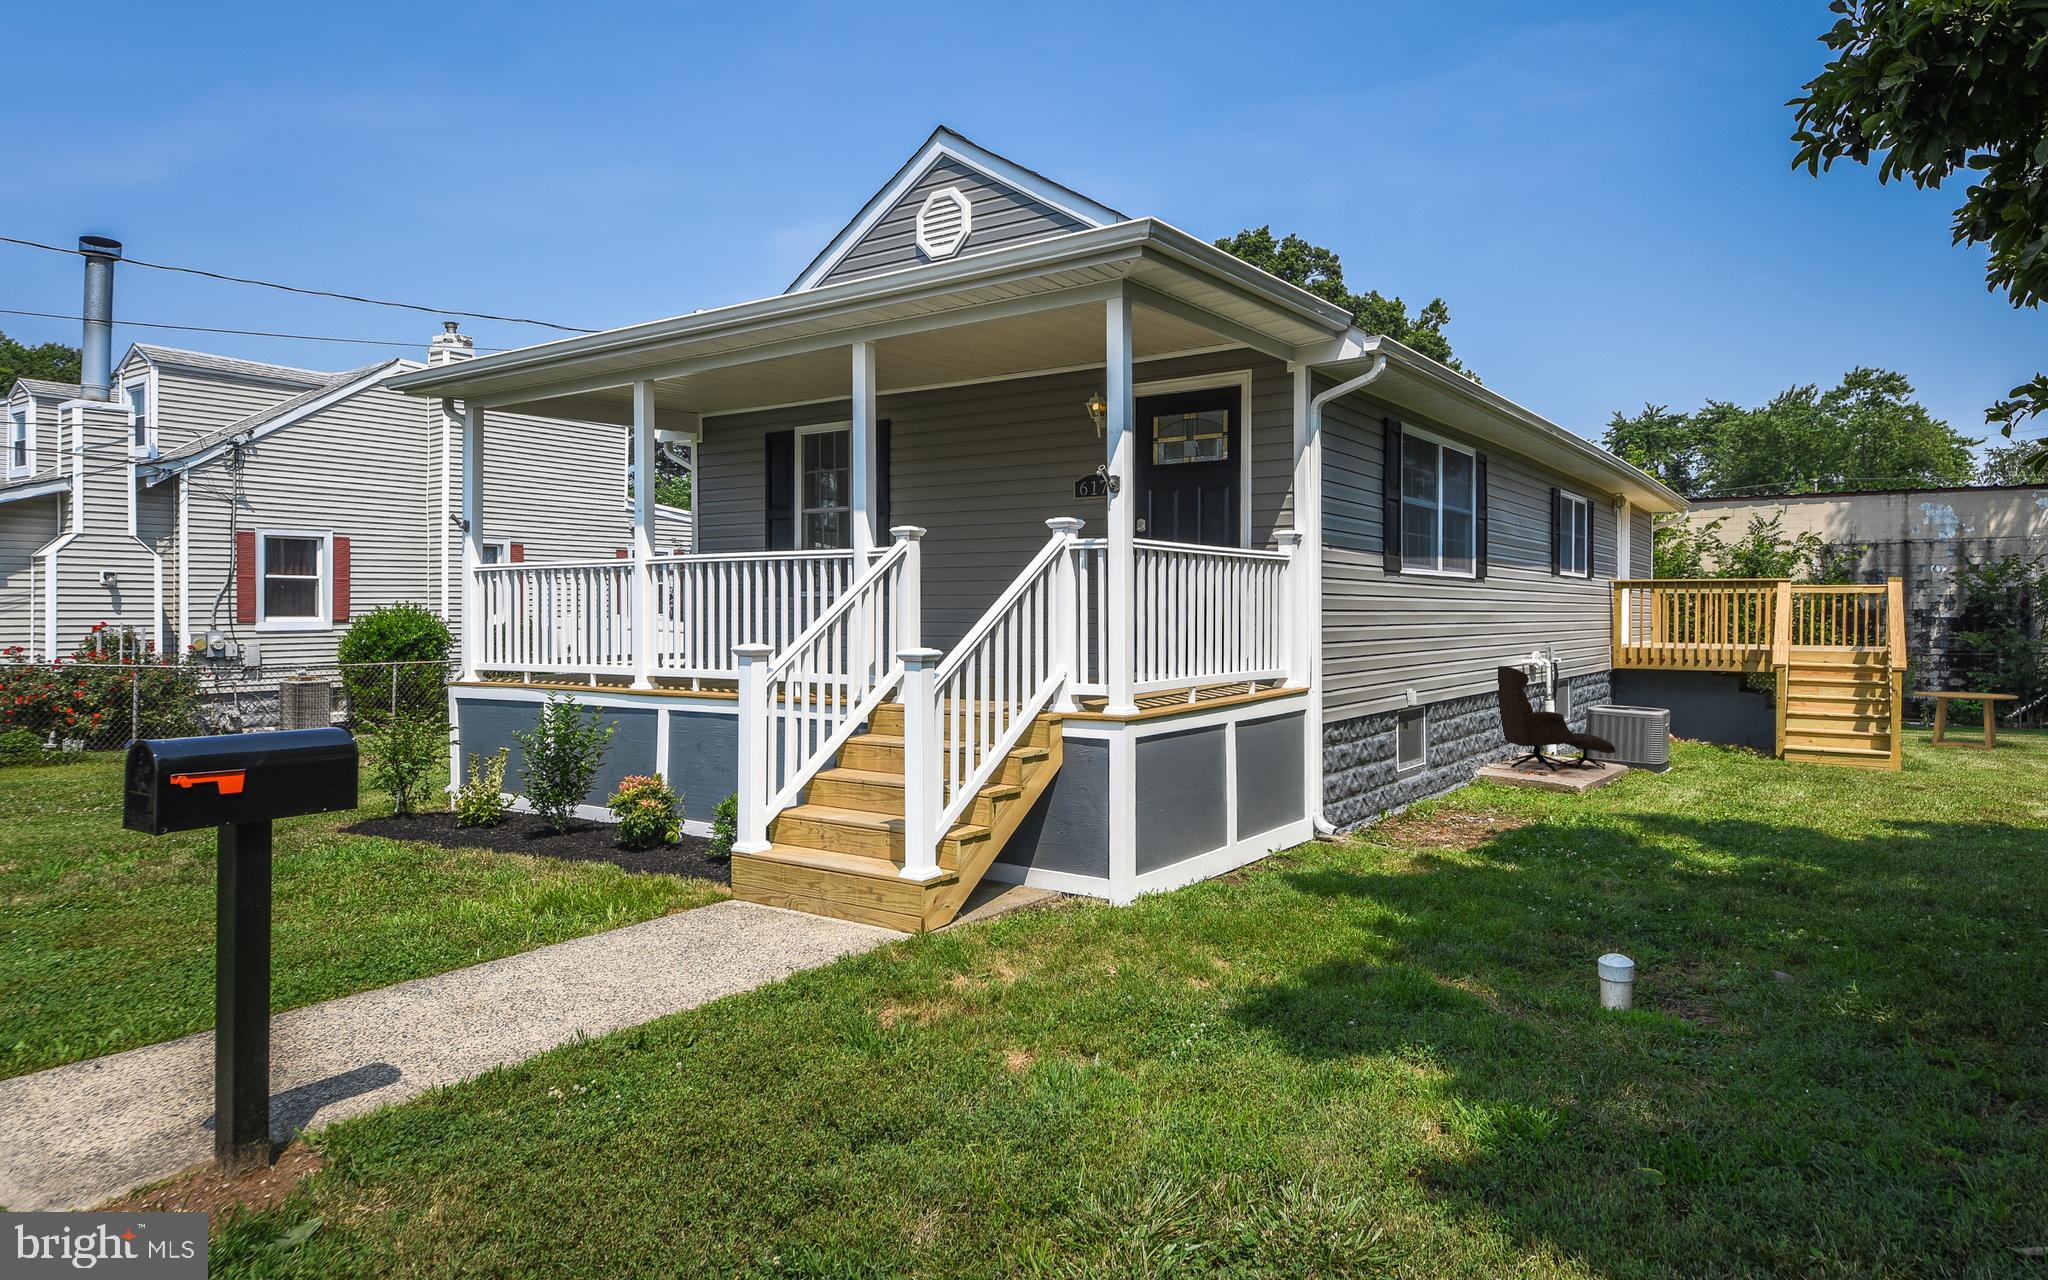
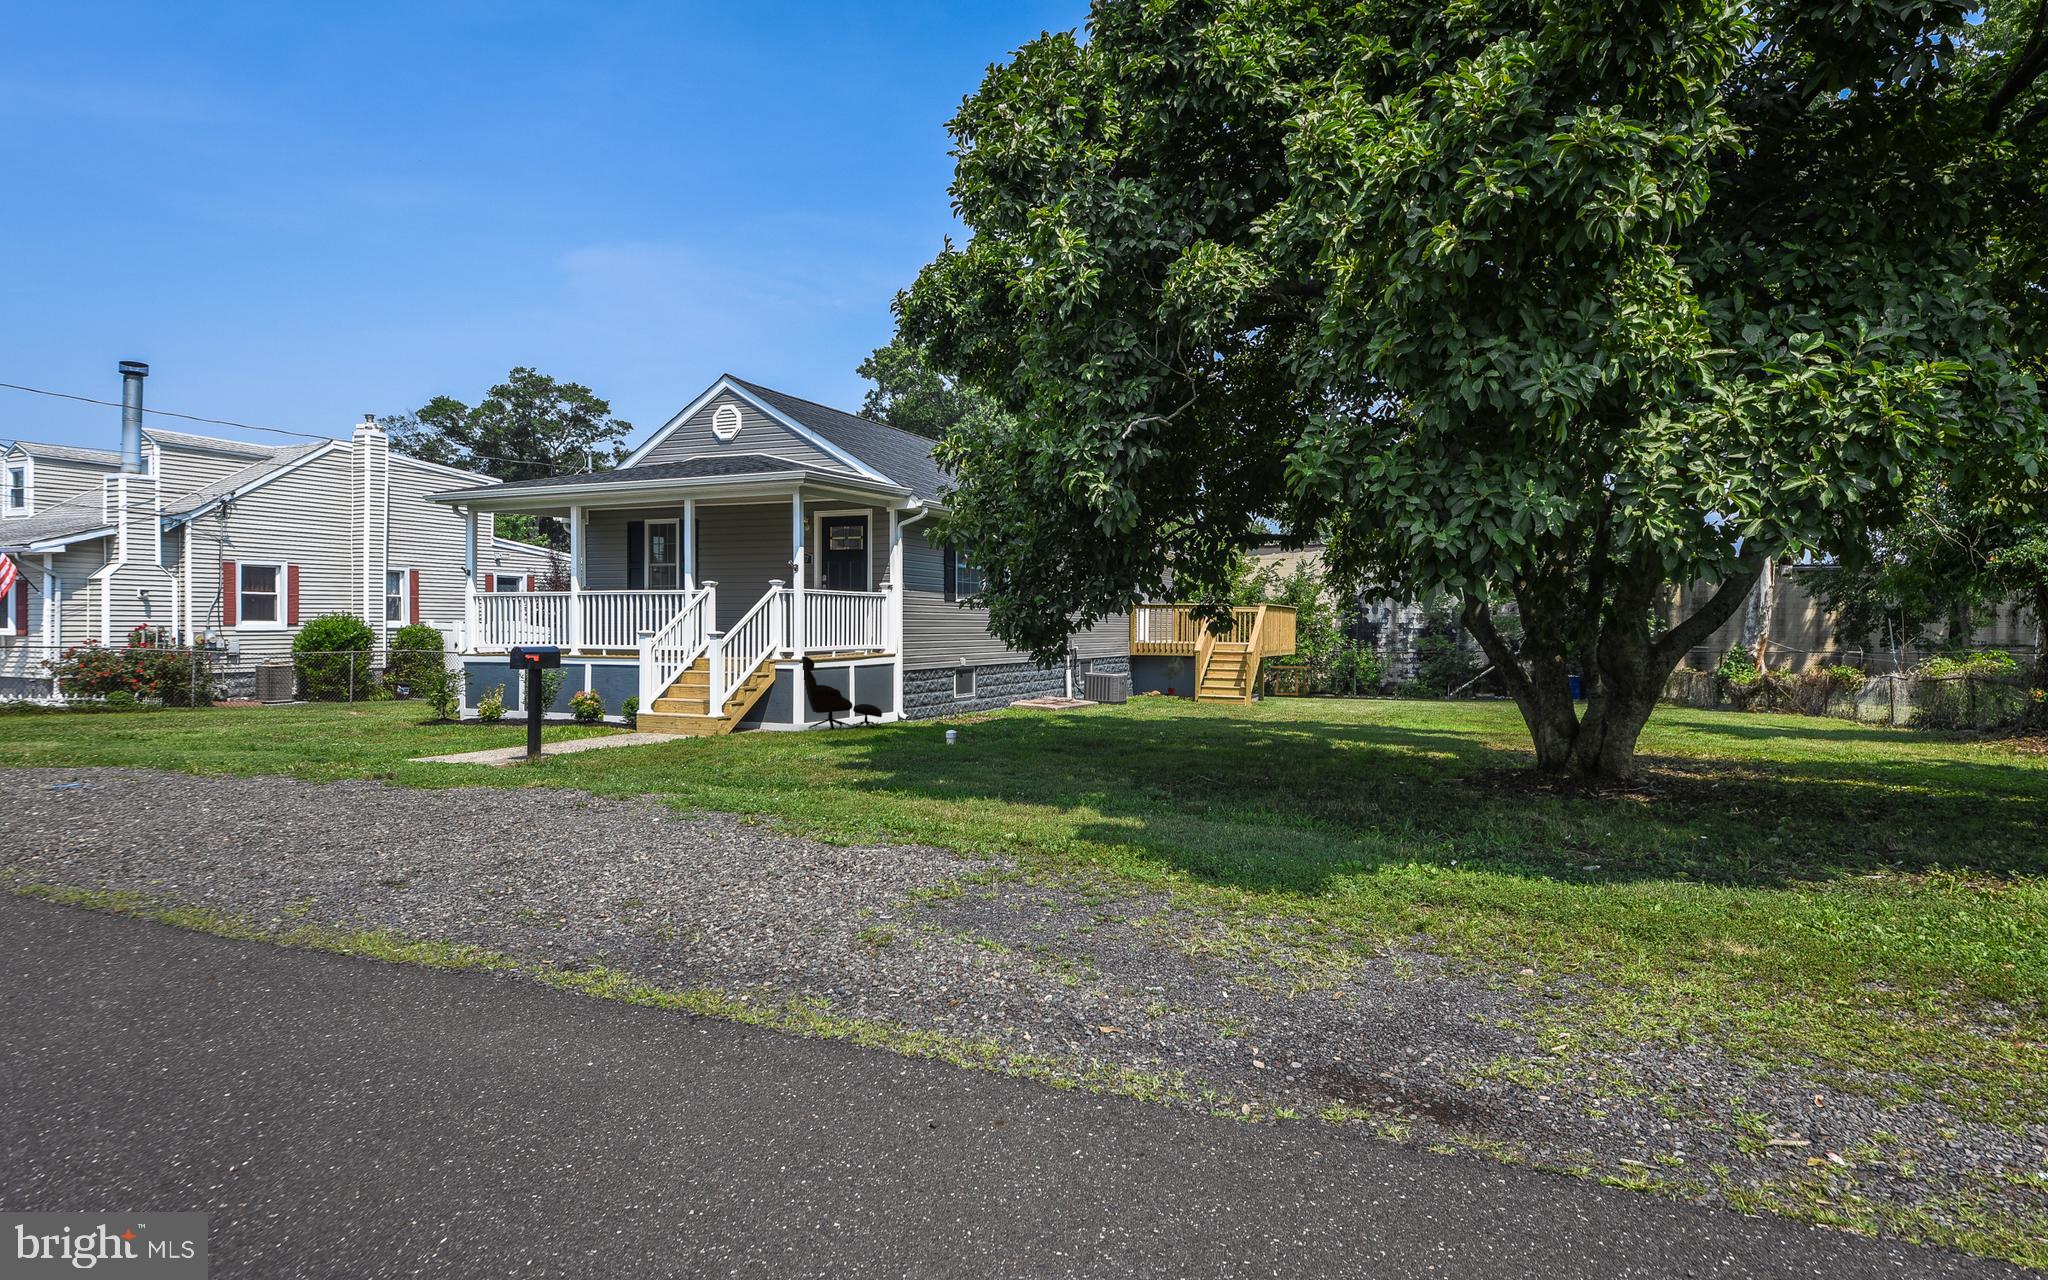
lounge chair: present [1498,666,1615,771] -> present [802,656,882,730]
potted tree: none [1705,675,1767,746] -> present [1161,657,1184,695]

